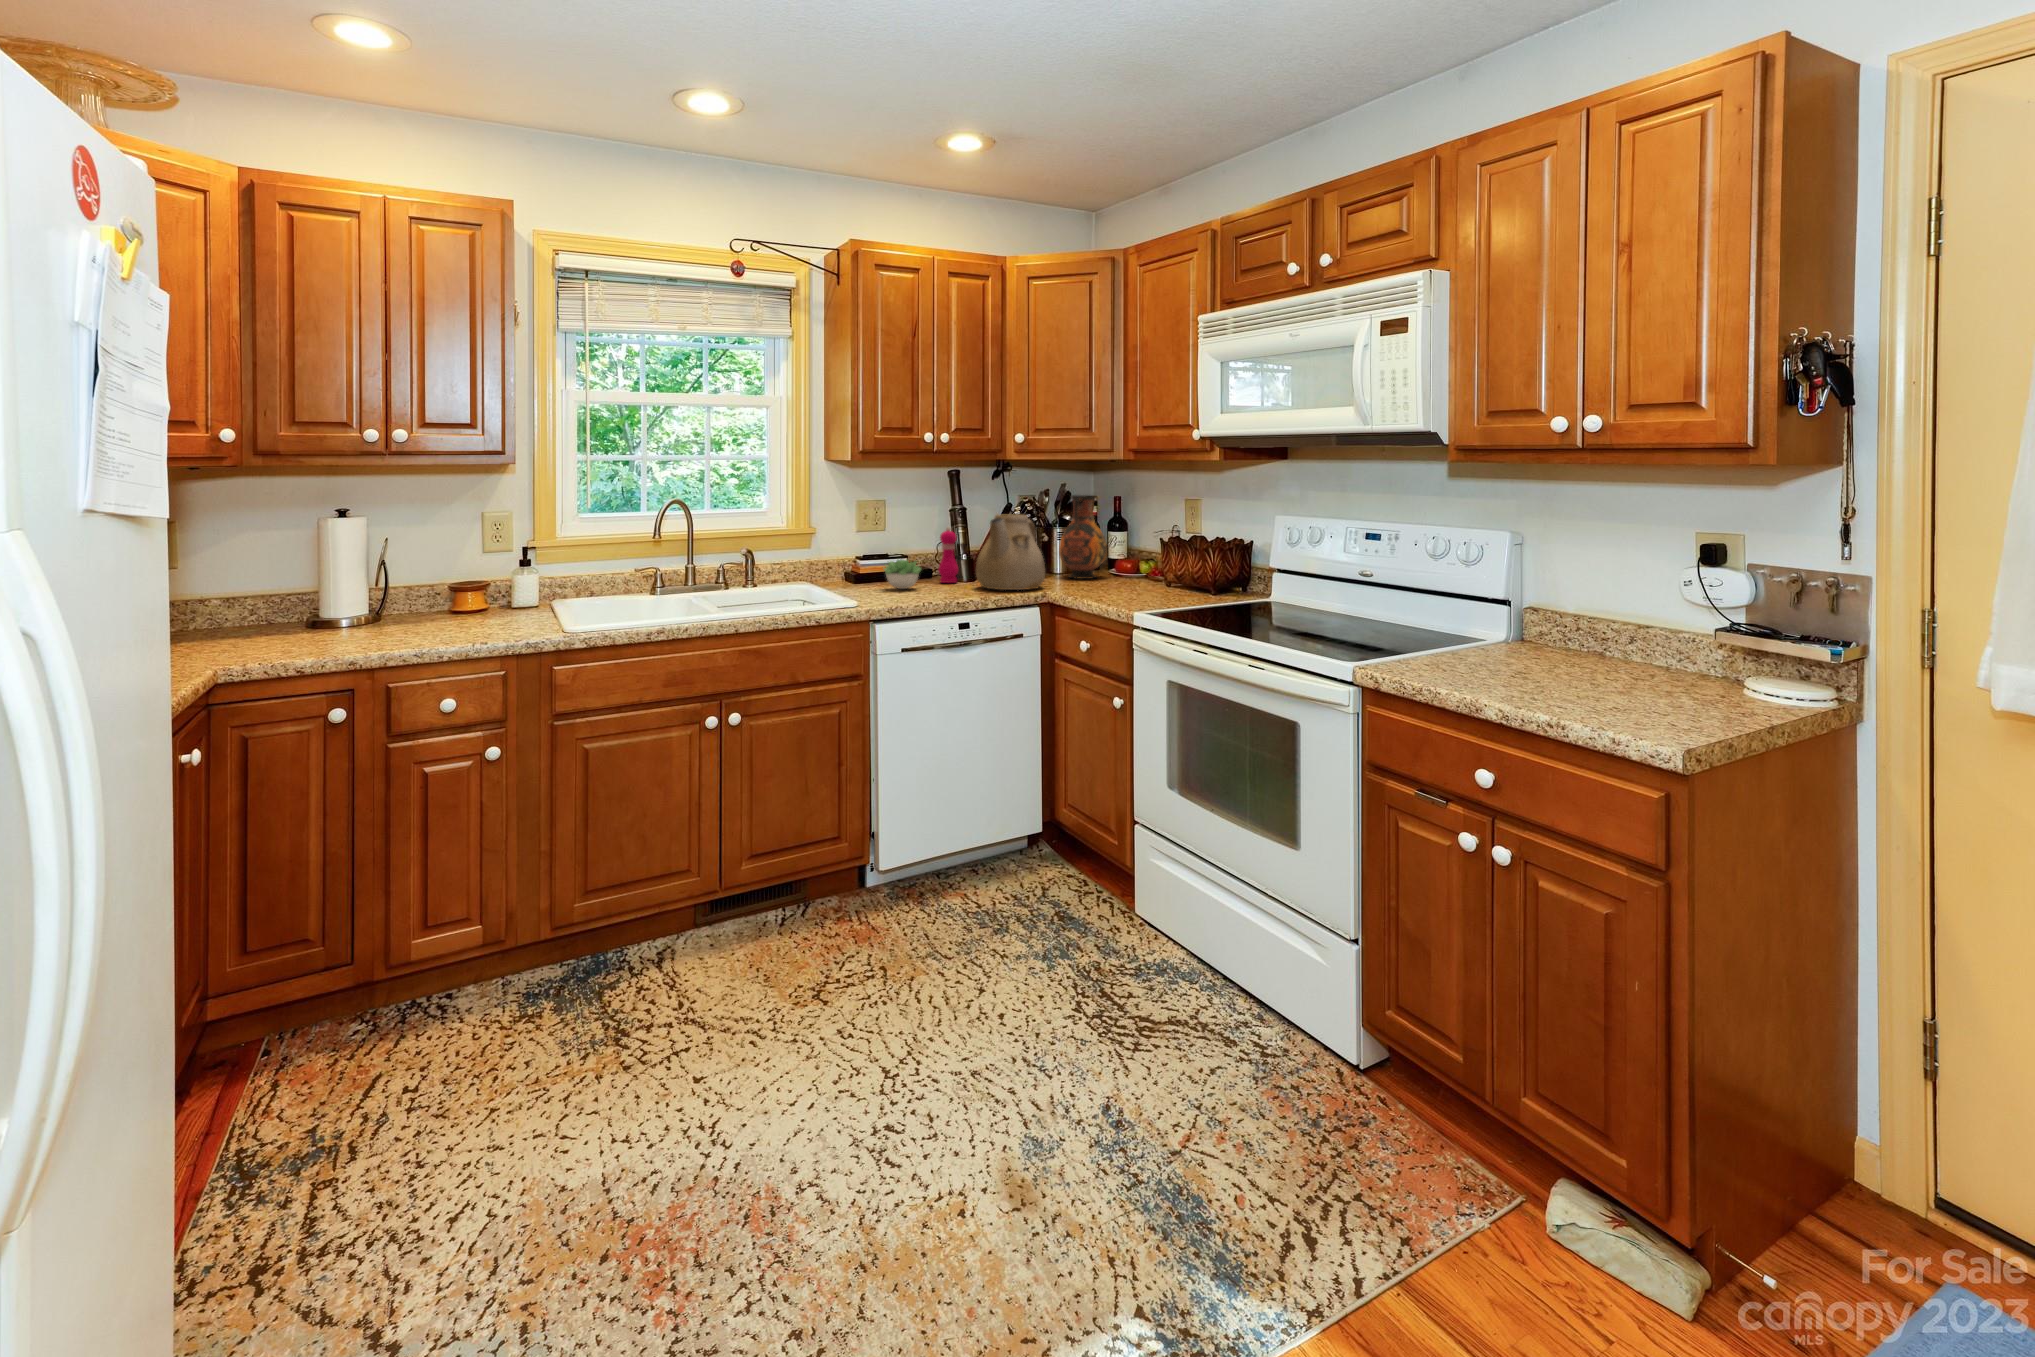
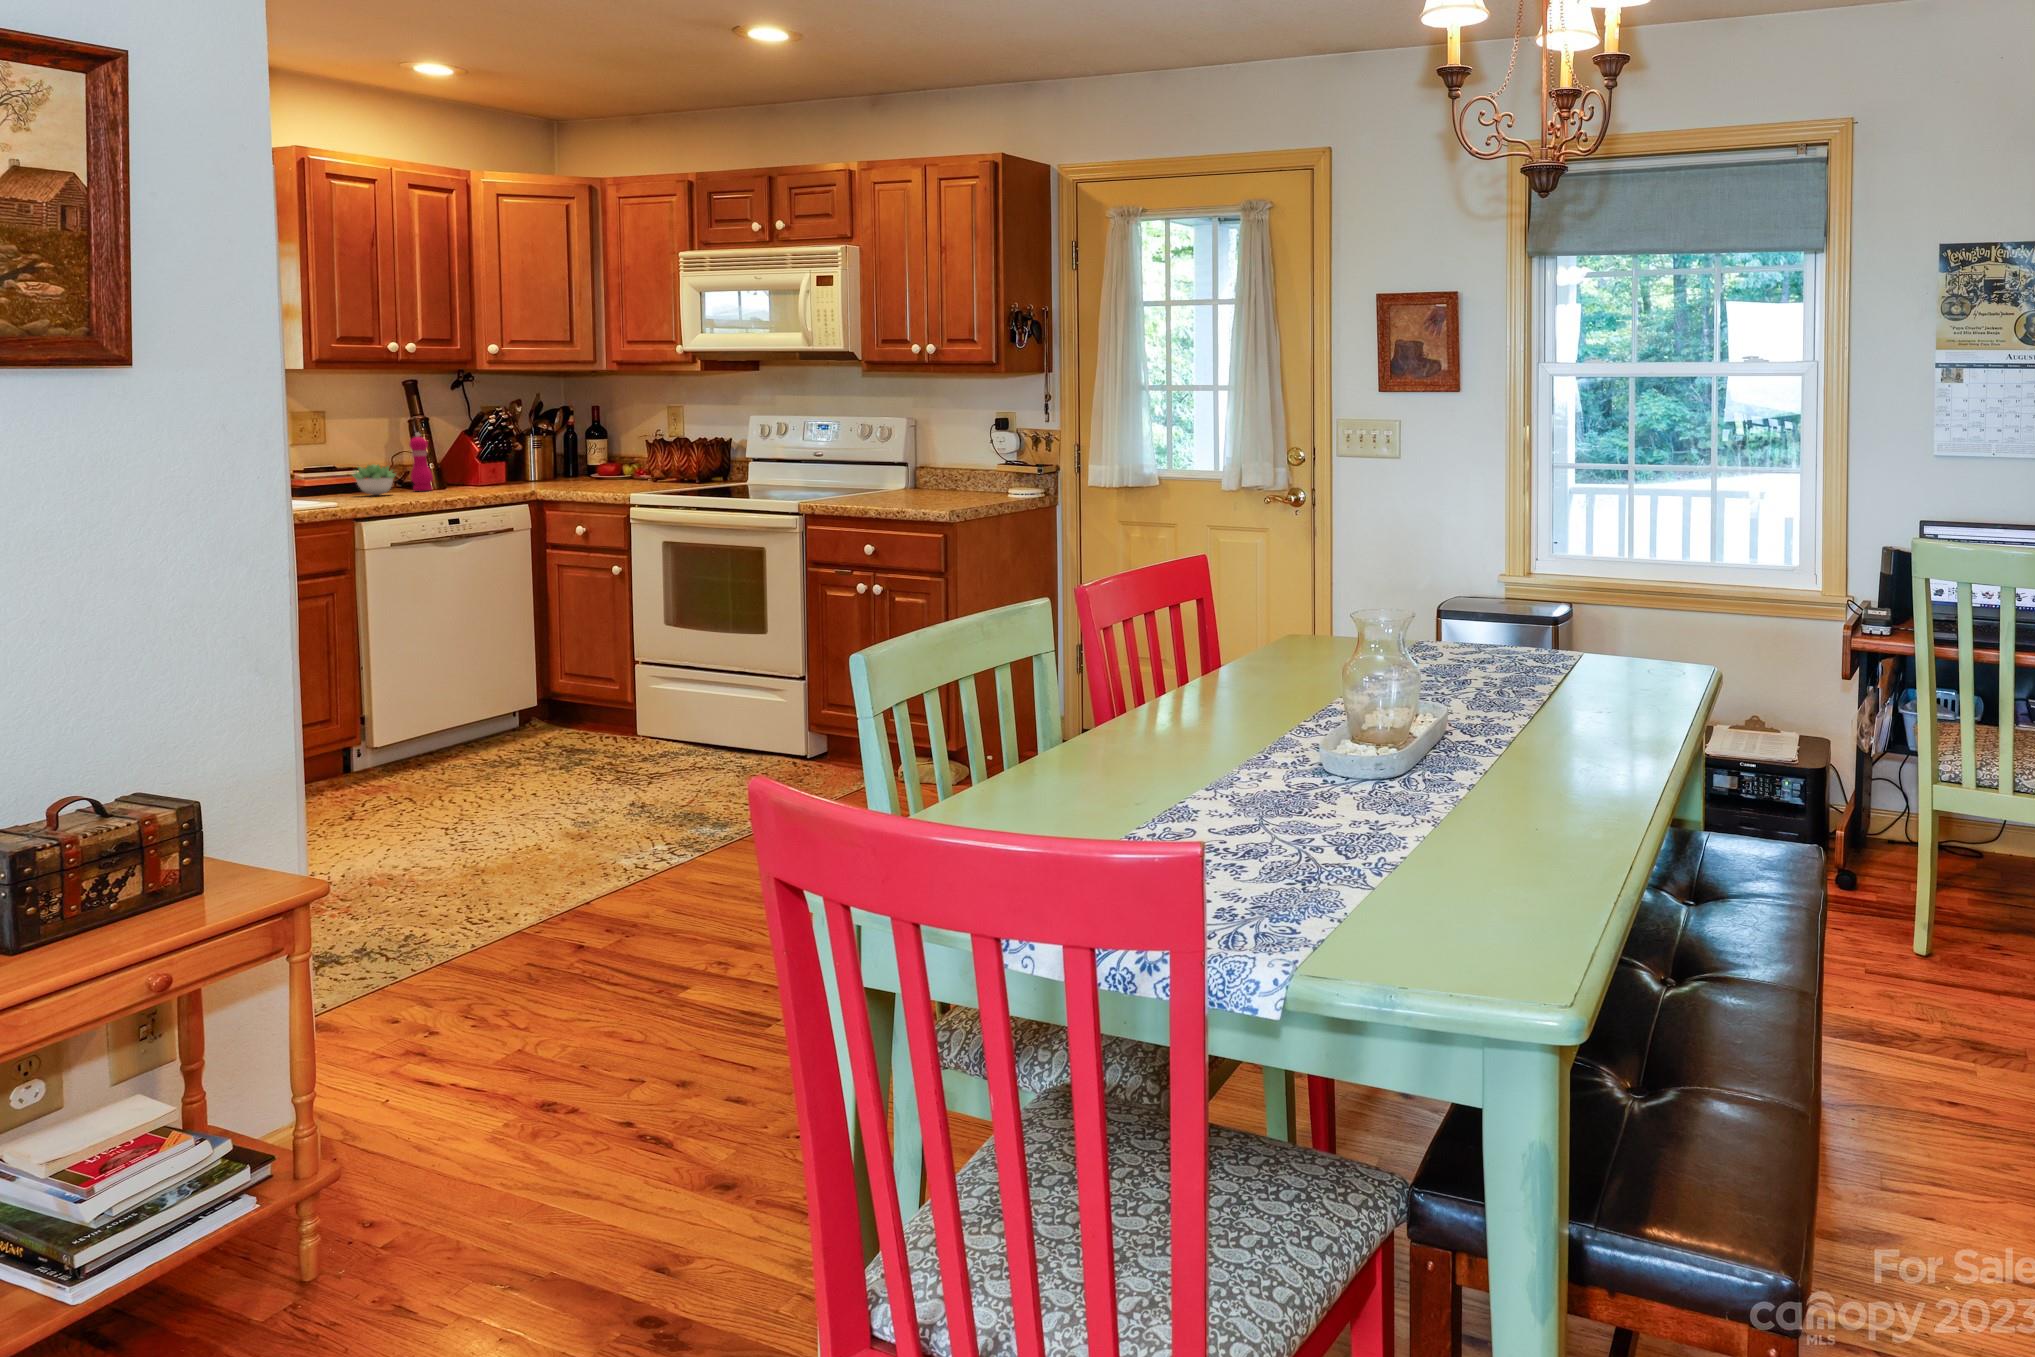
vase: present [1059,495,1107,579] -> none [538,400,588,484]
teapot: present [976,514,1045,590] -> none [455,416,529,491]

